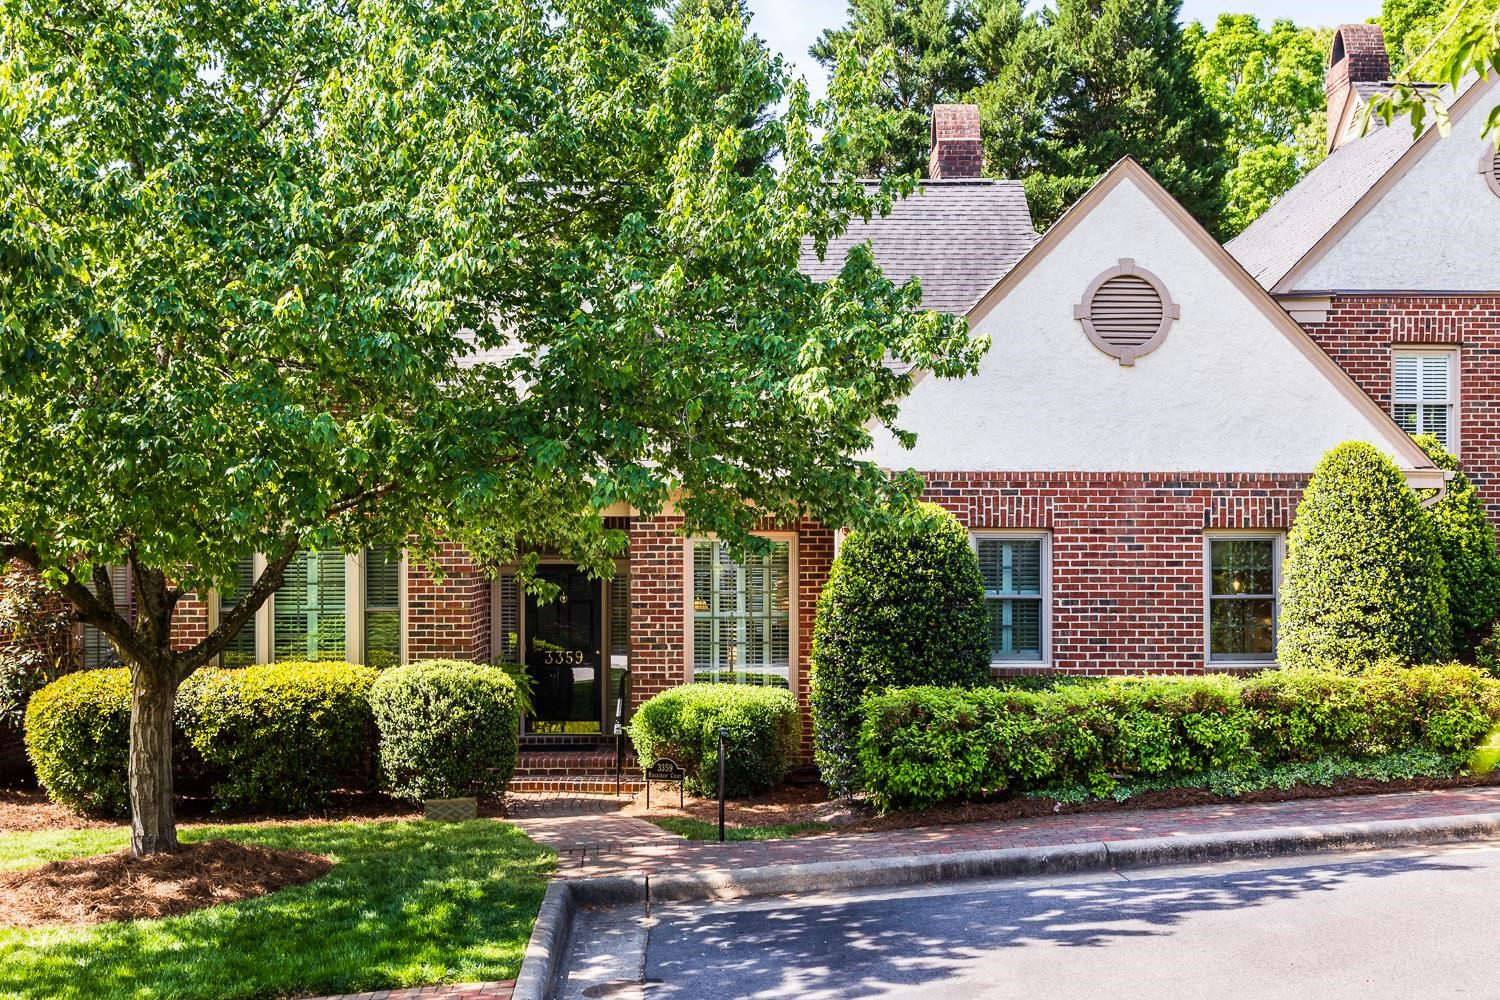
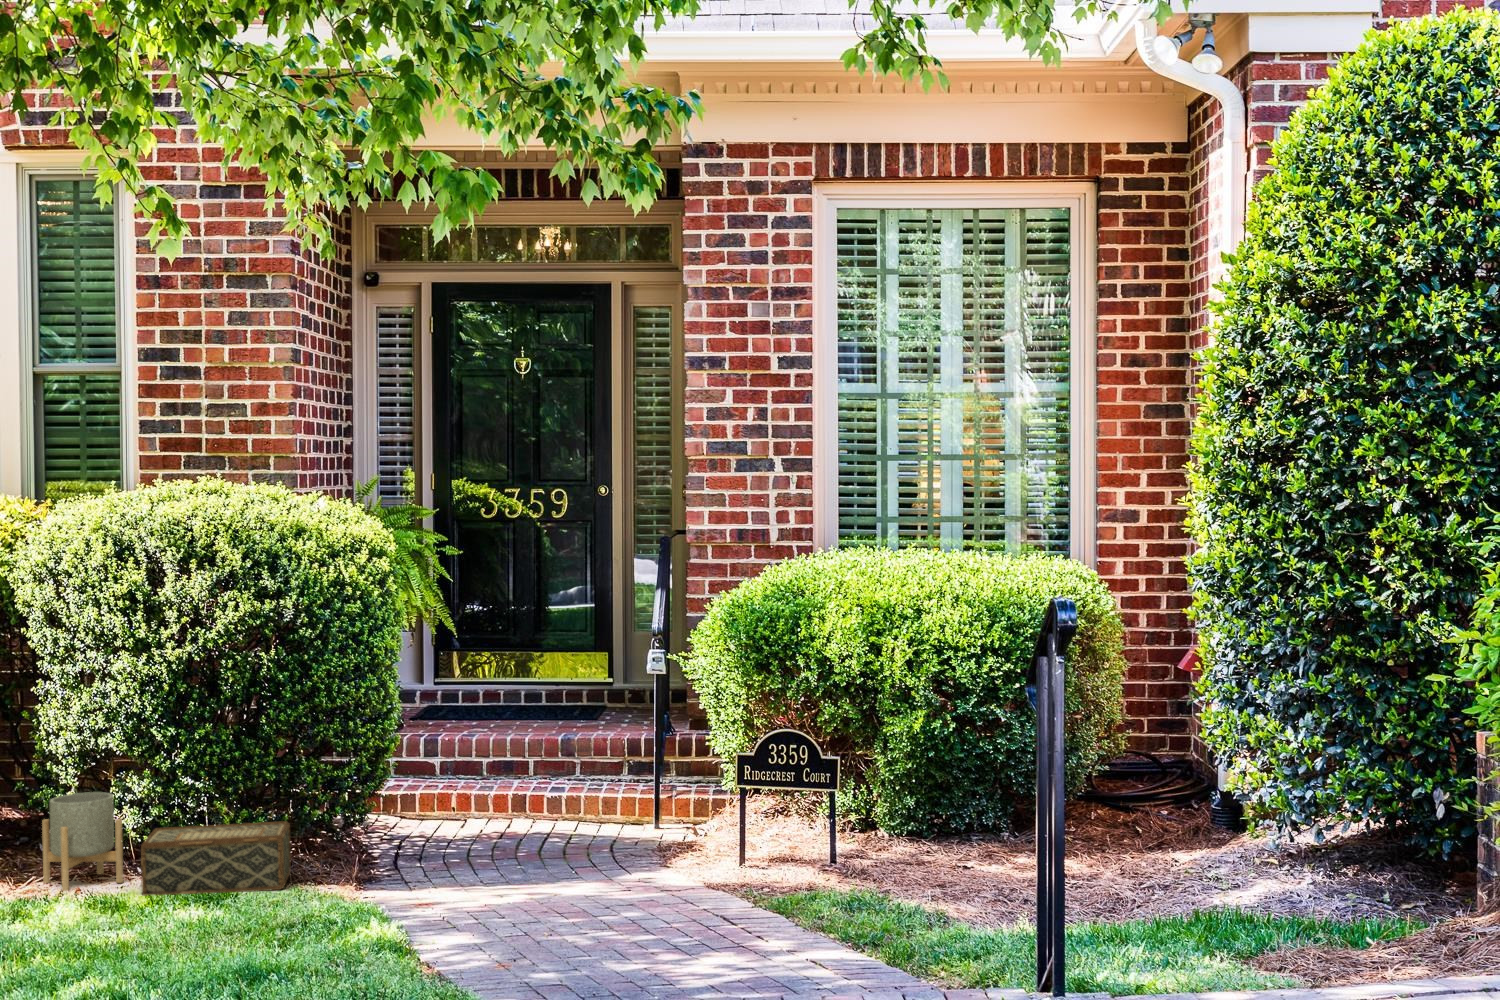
planter: none [385,784,415,821] -> present [42,792,123,891]

